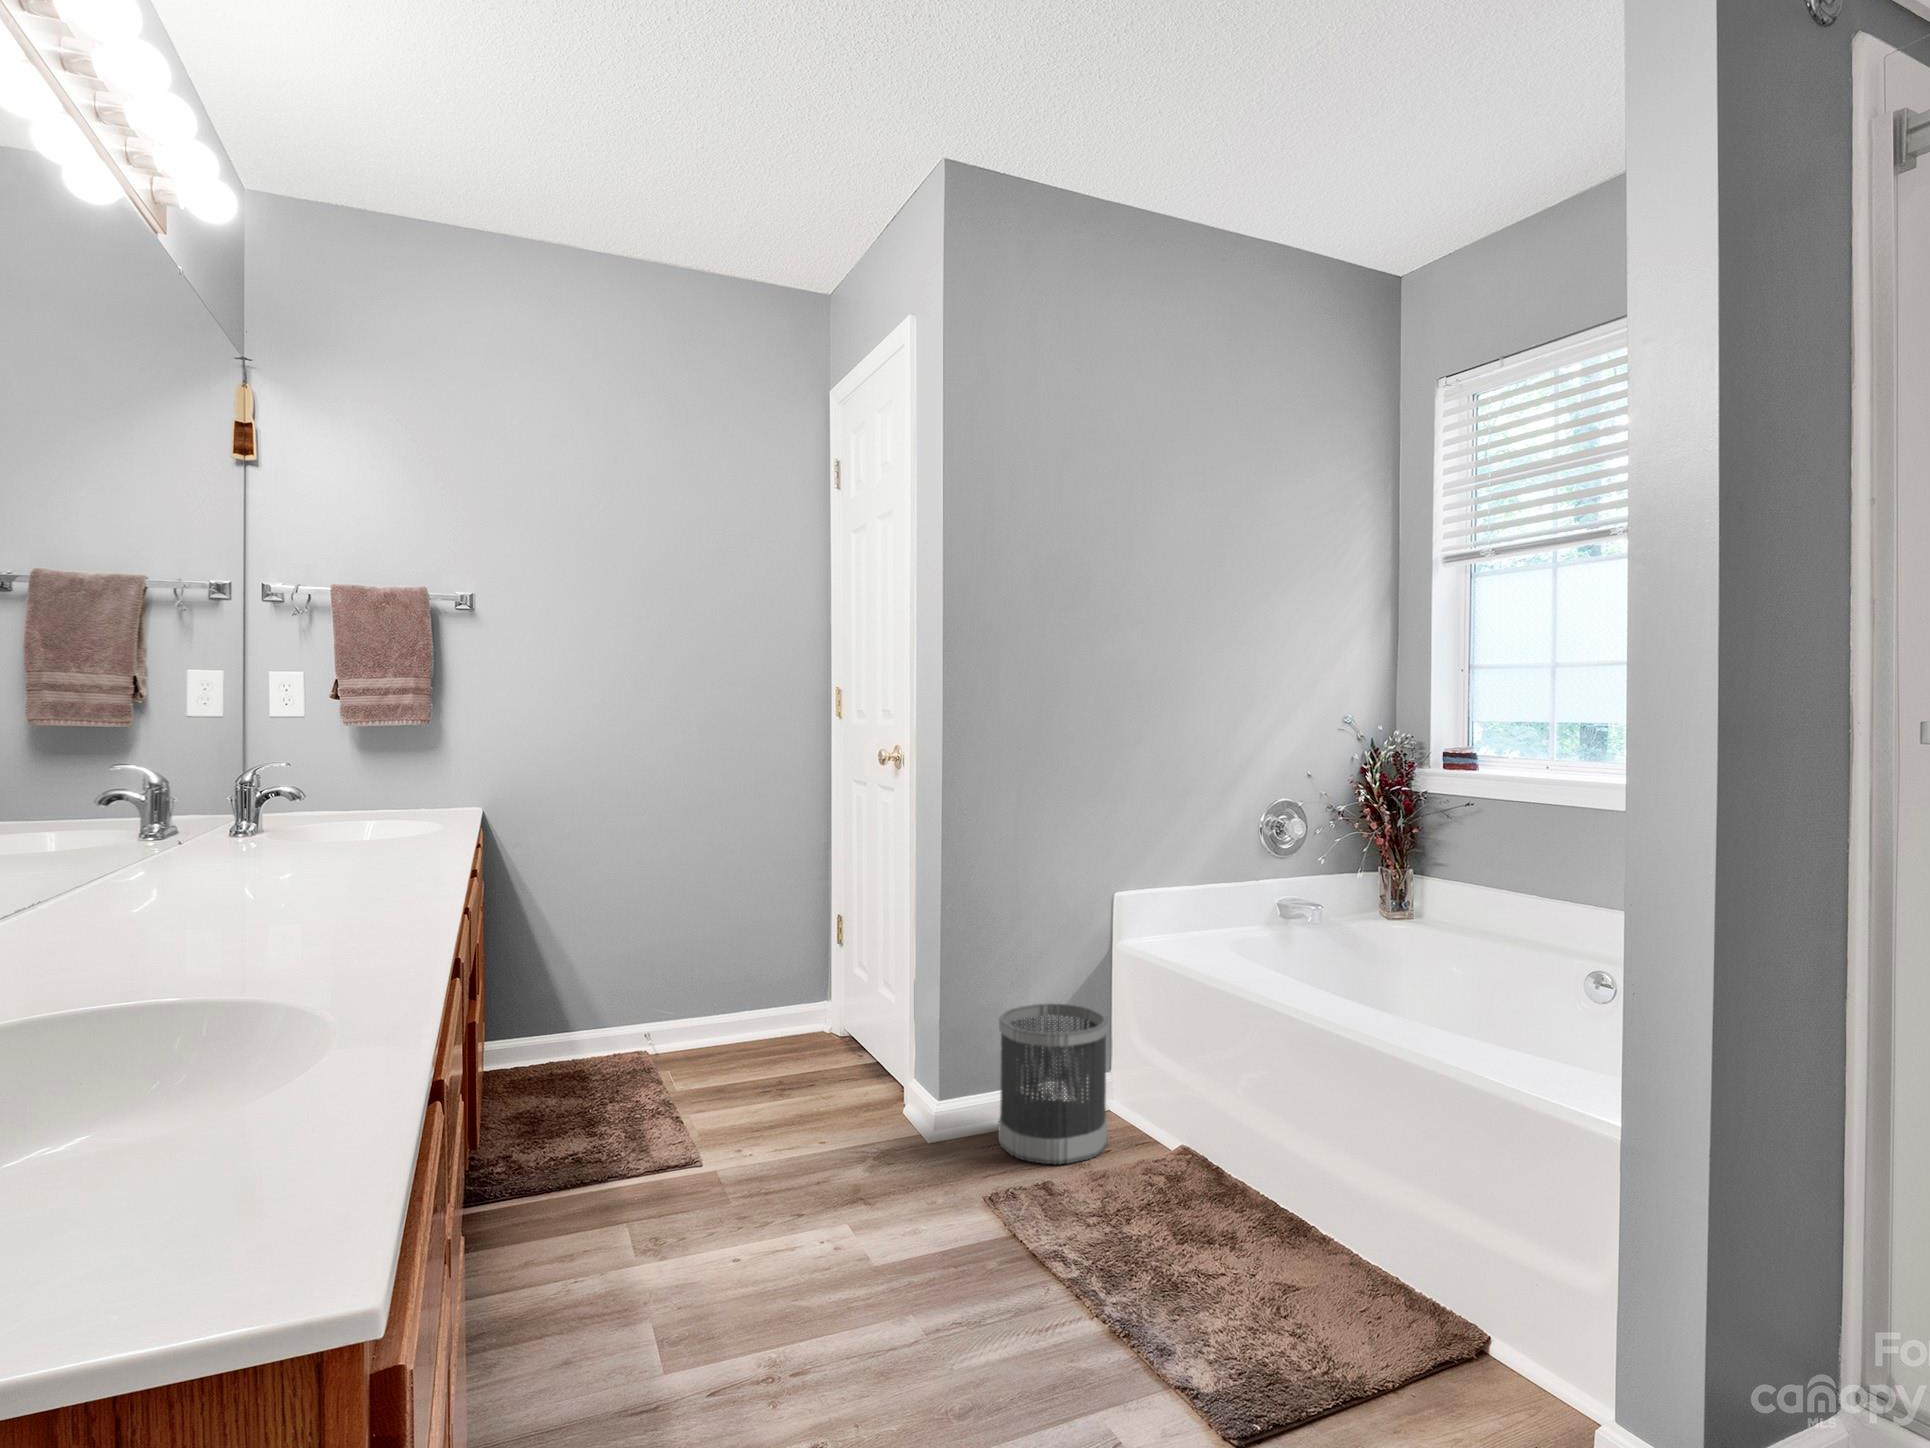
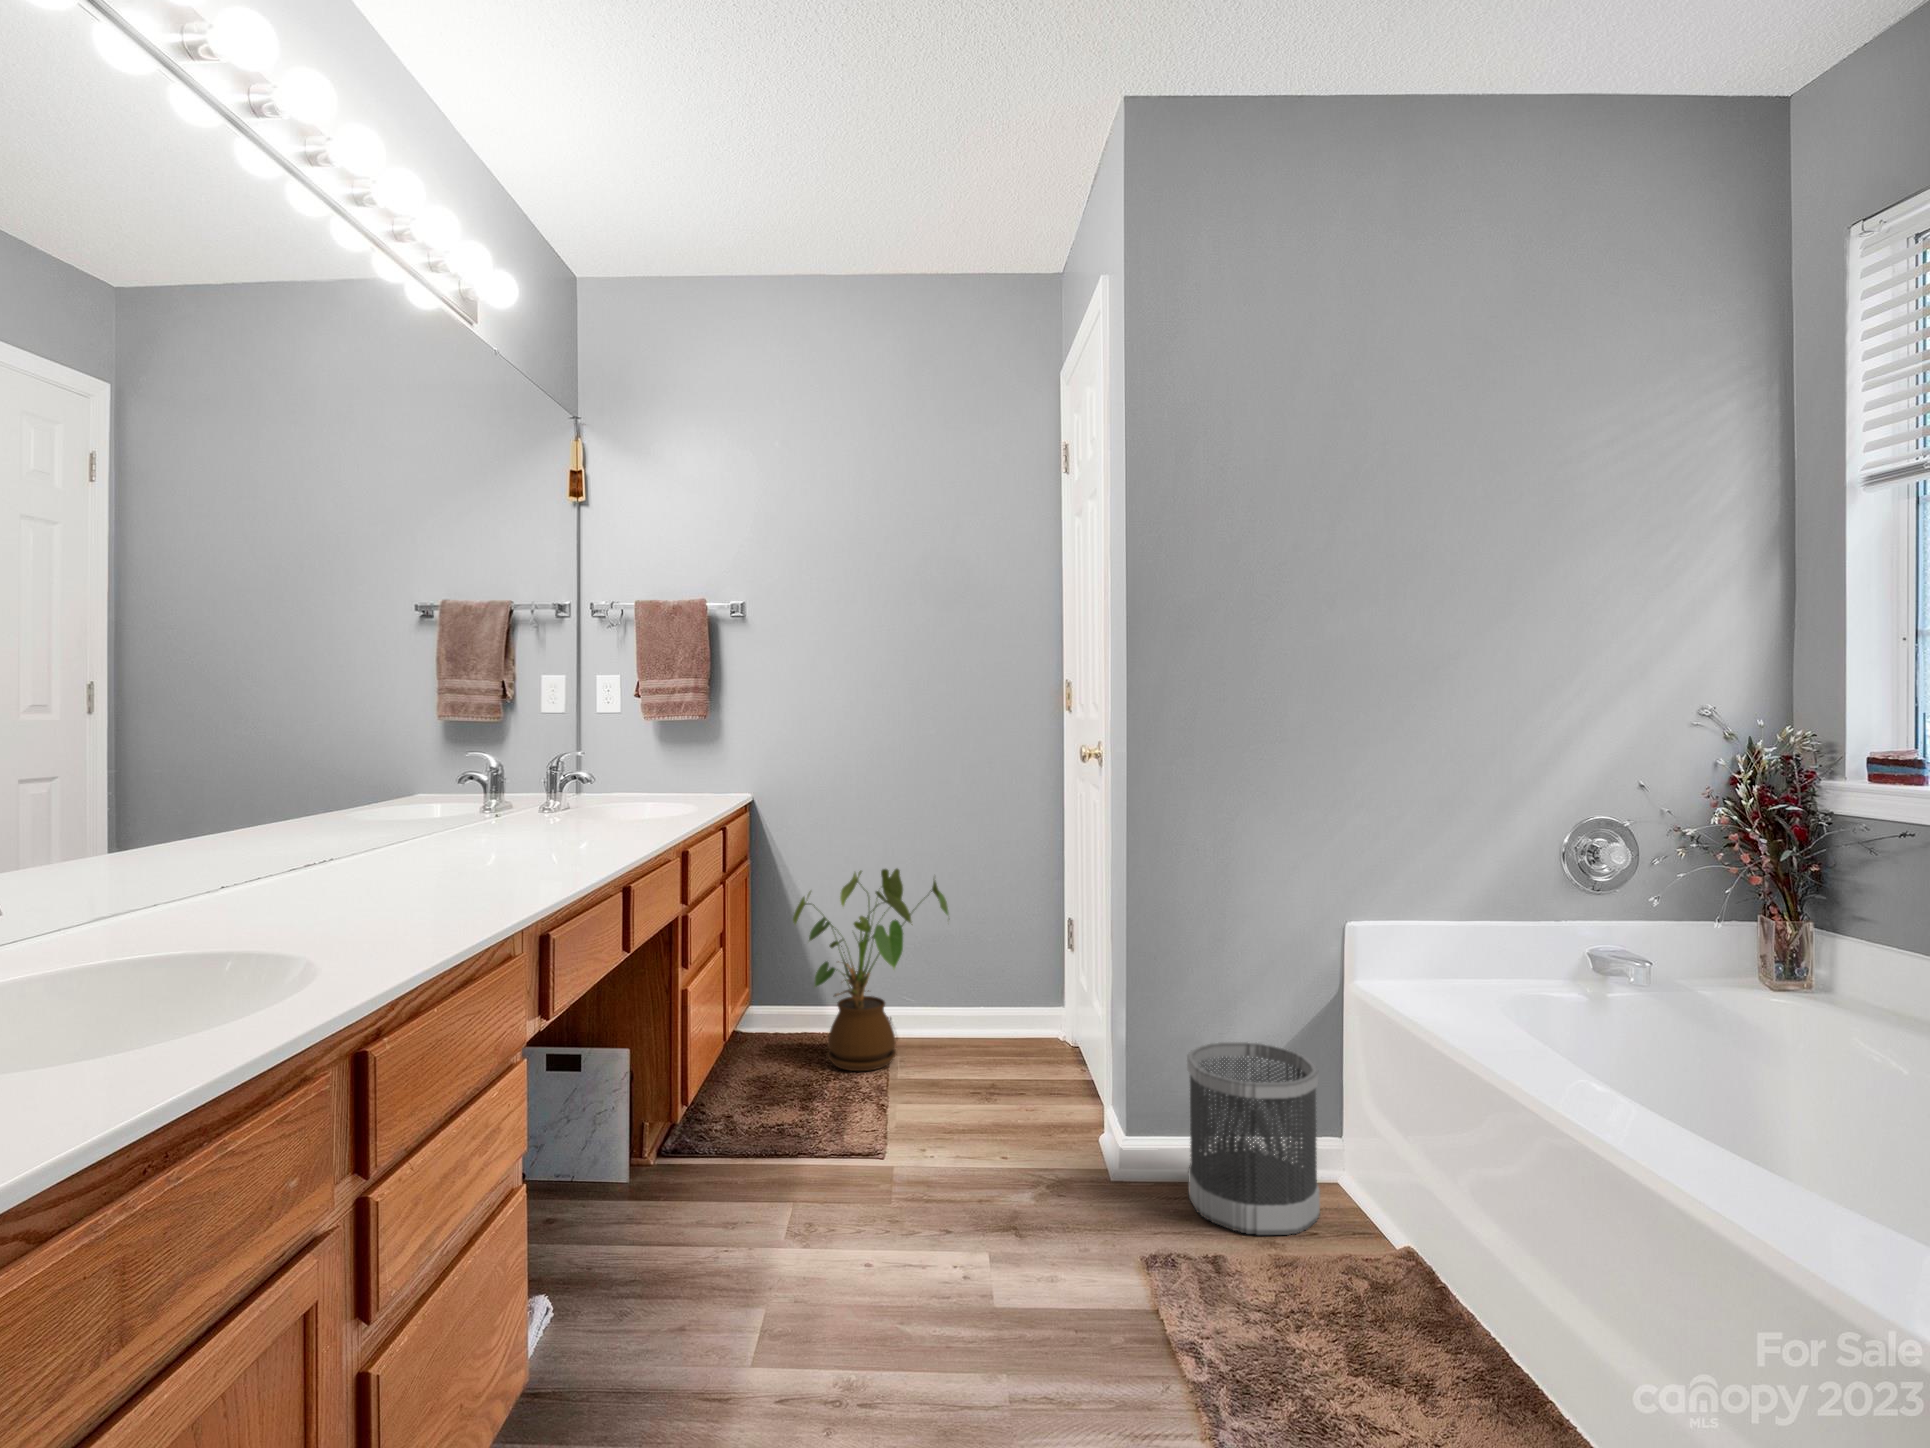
house plant: none [548,878,719,1095] -> present [793,869,948,1071]

